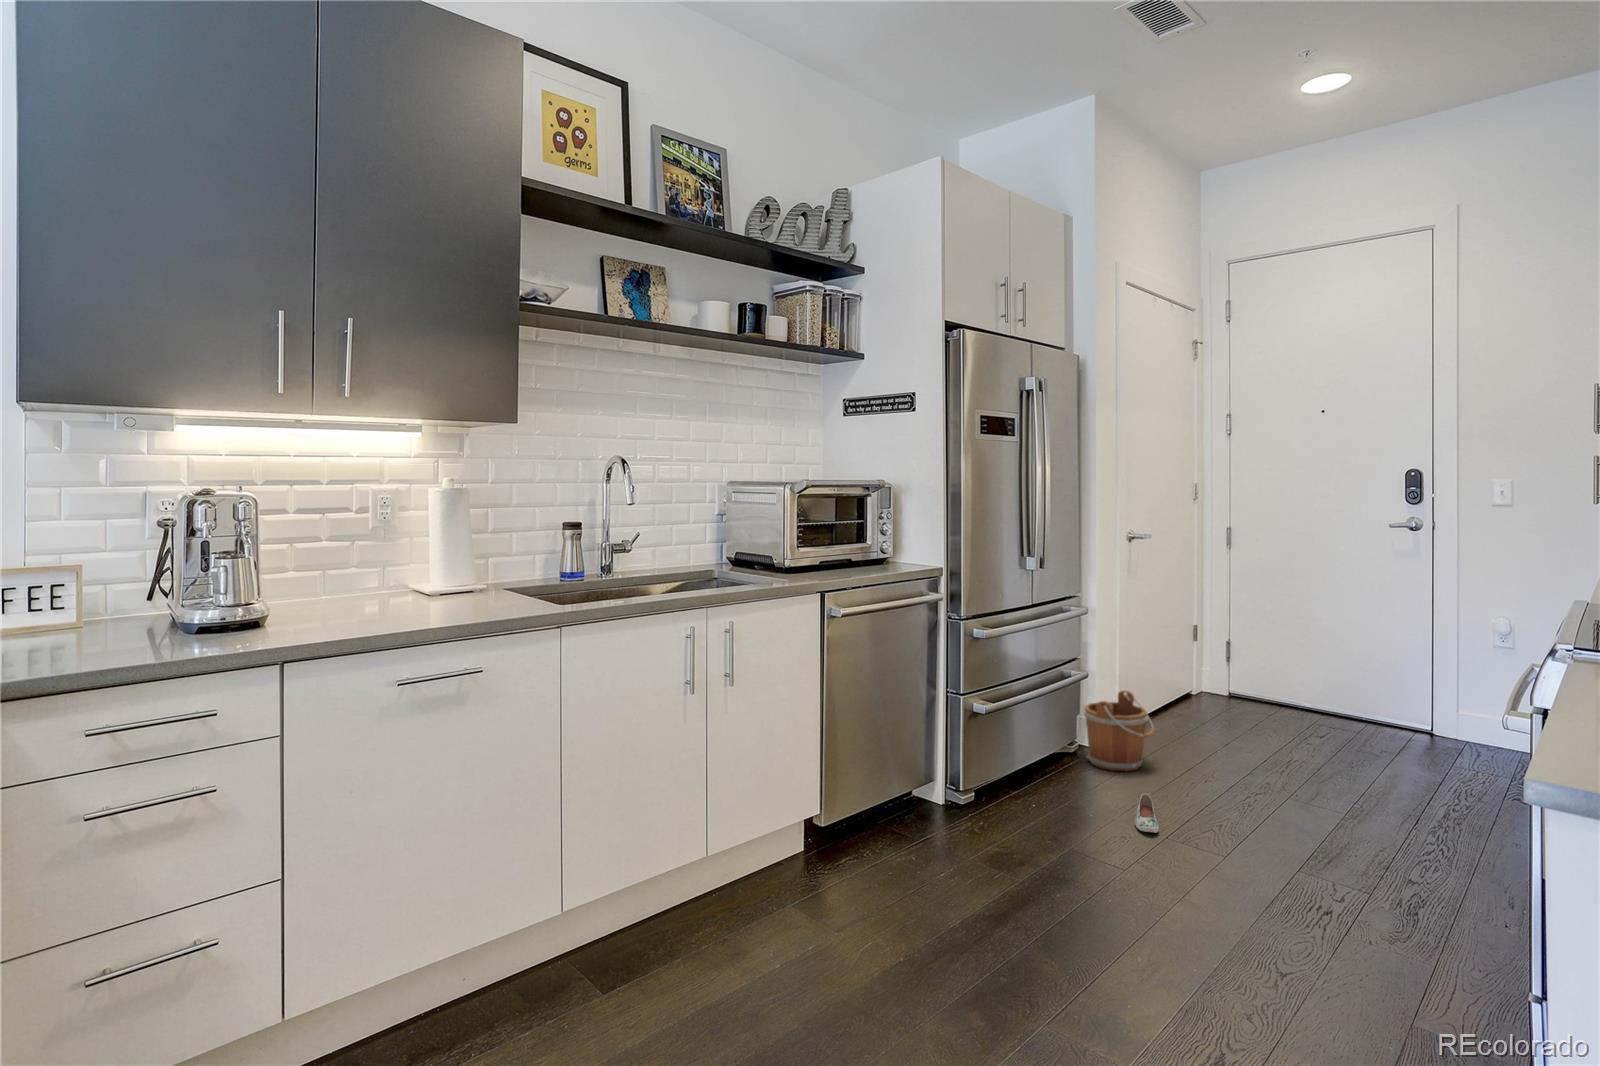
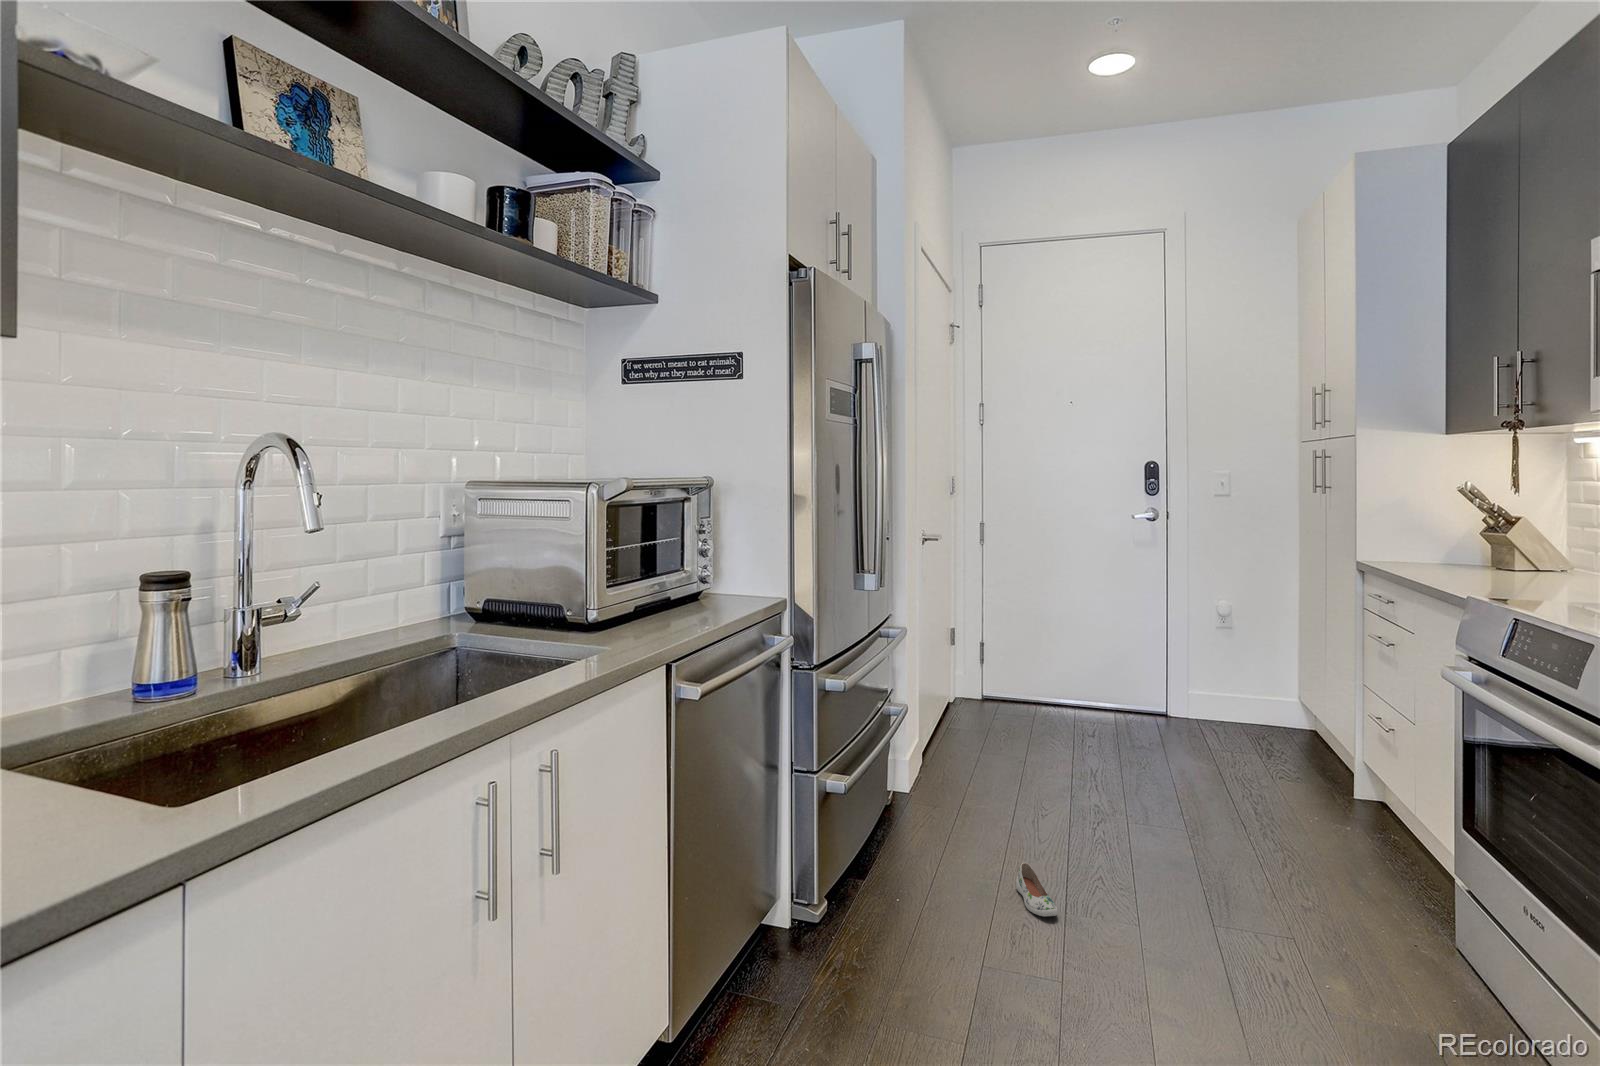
bucket: present [1084,691,1155,771] -> none [908,726,987,828]

